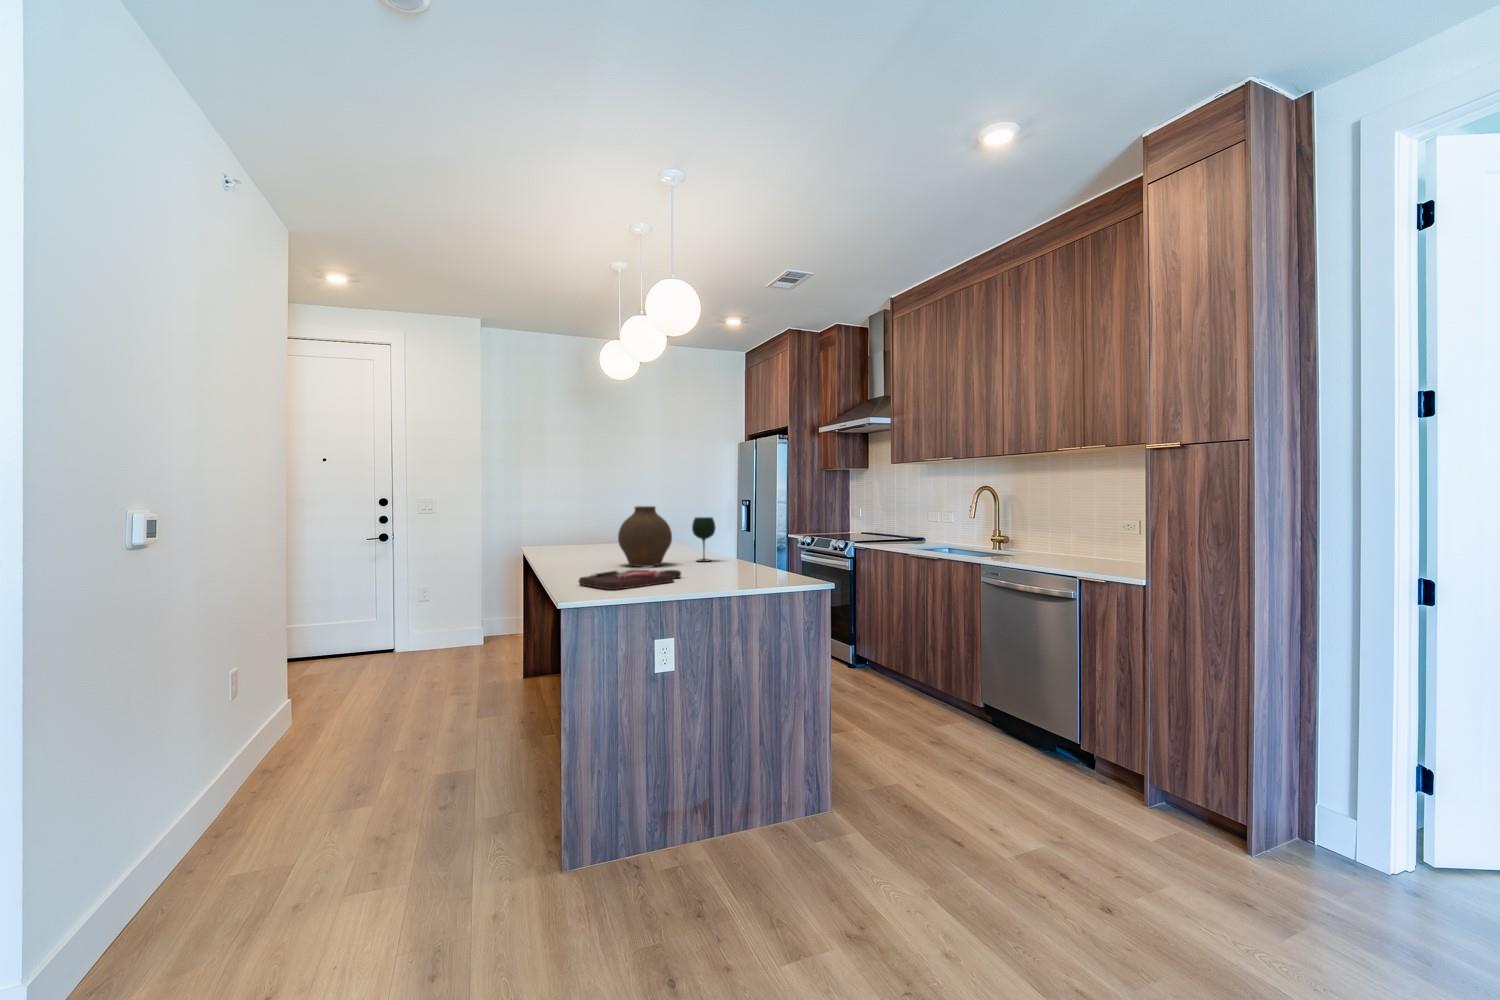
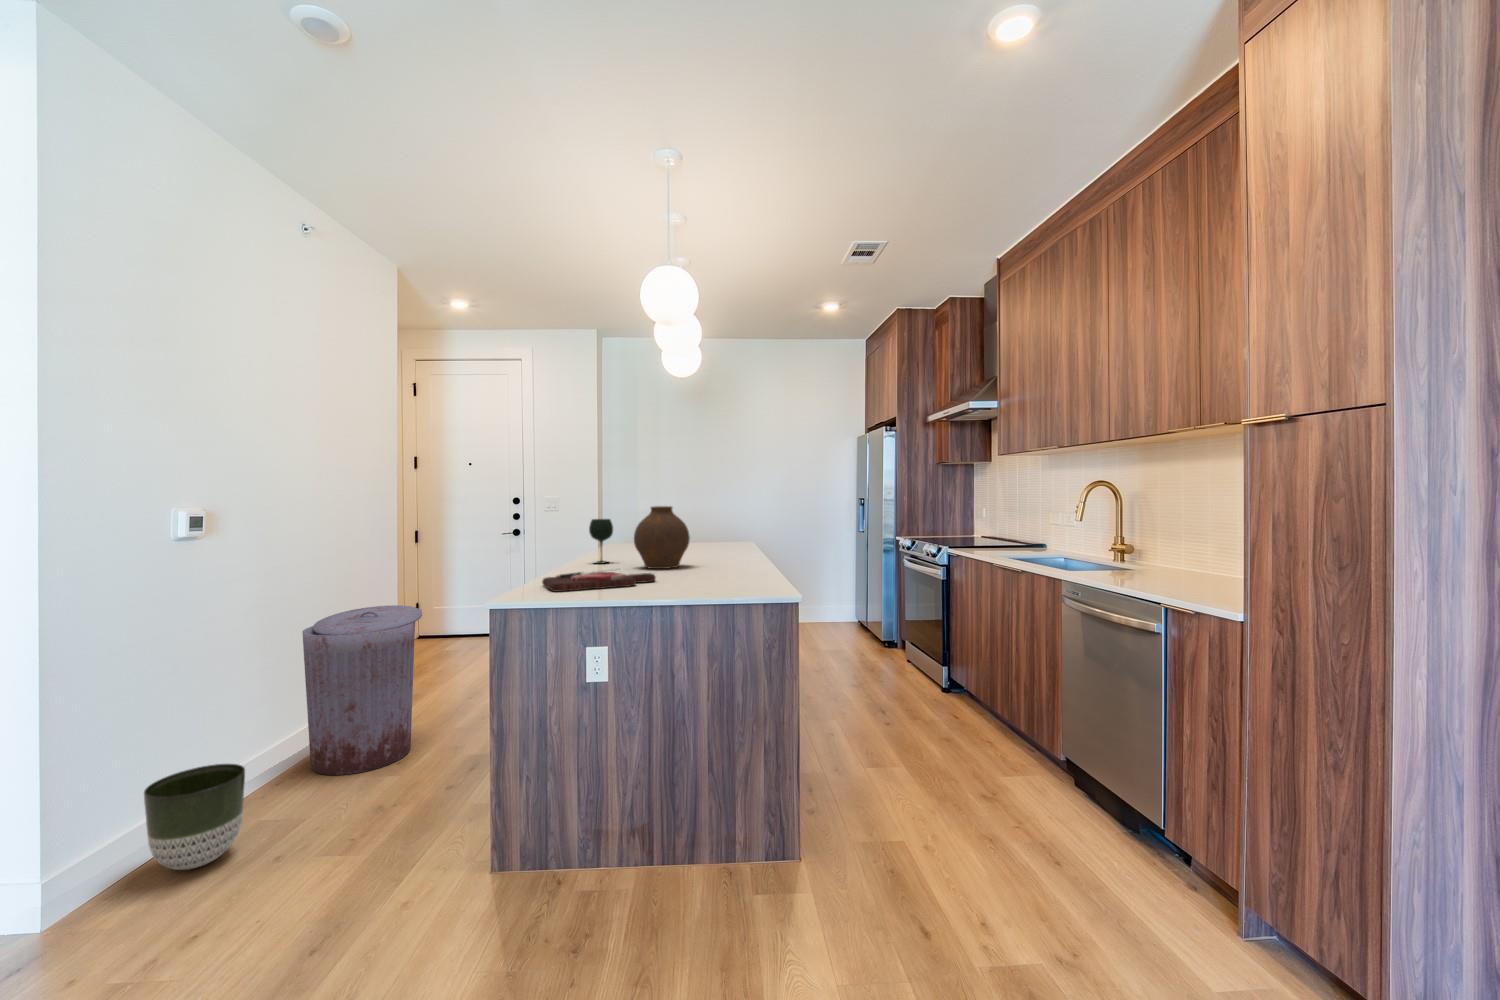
wine glass: present [692,517,716,562] -> present [589,519,613,564]
trash can: none [233,618,372,817] -> present [302,605,422,775]
planter: none [123,811,247,946] -> present [144,764,245,870]

